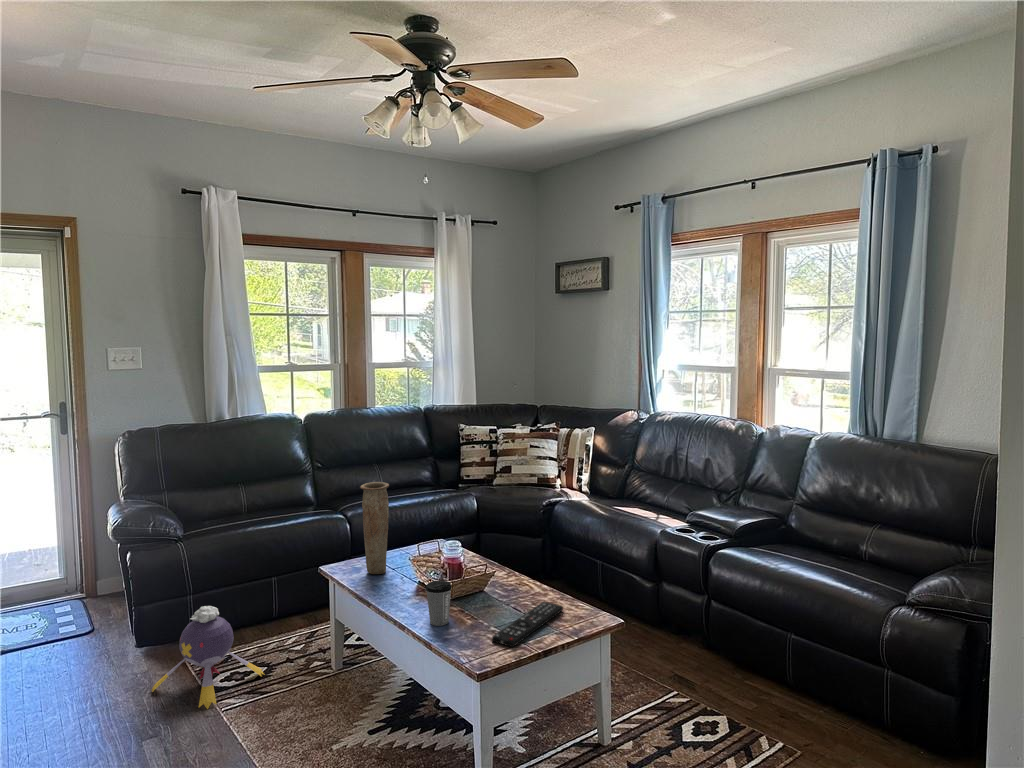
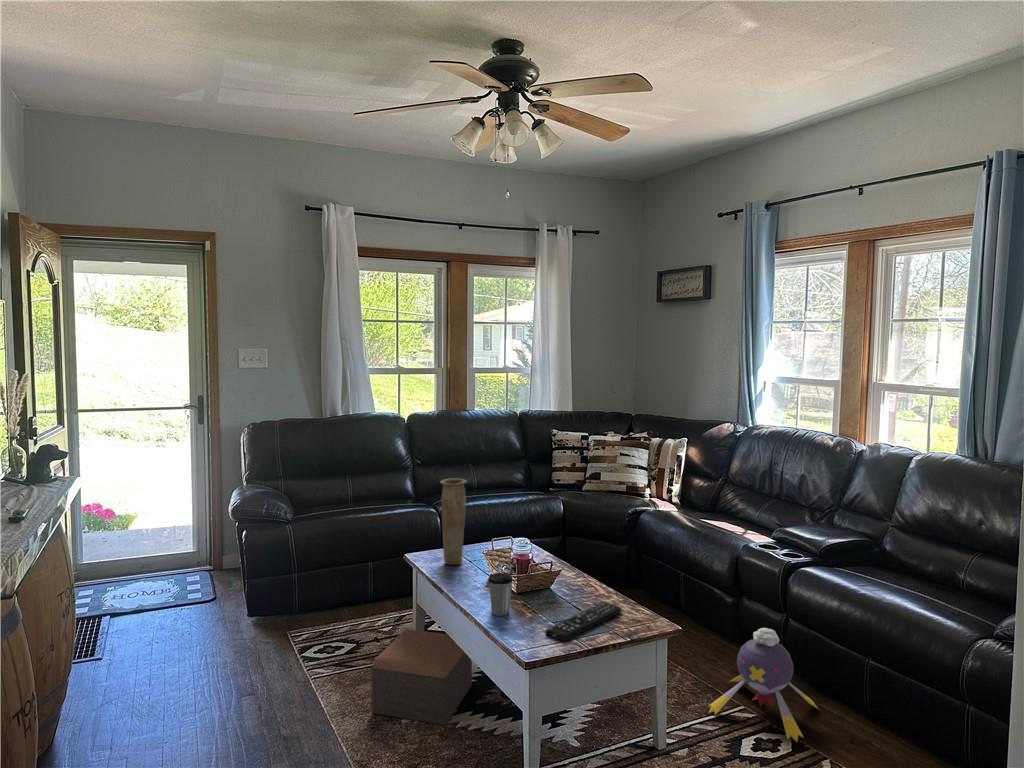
plush toy: present [152,606,264,709] -> present [709,628,817,742]
footstool: none [295,647,402,746] -> present [371,629,472,725]

